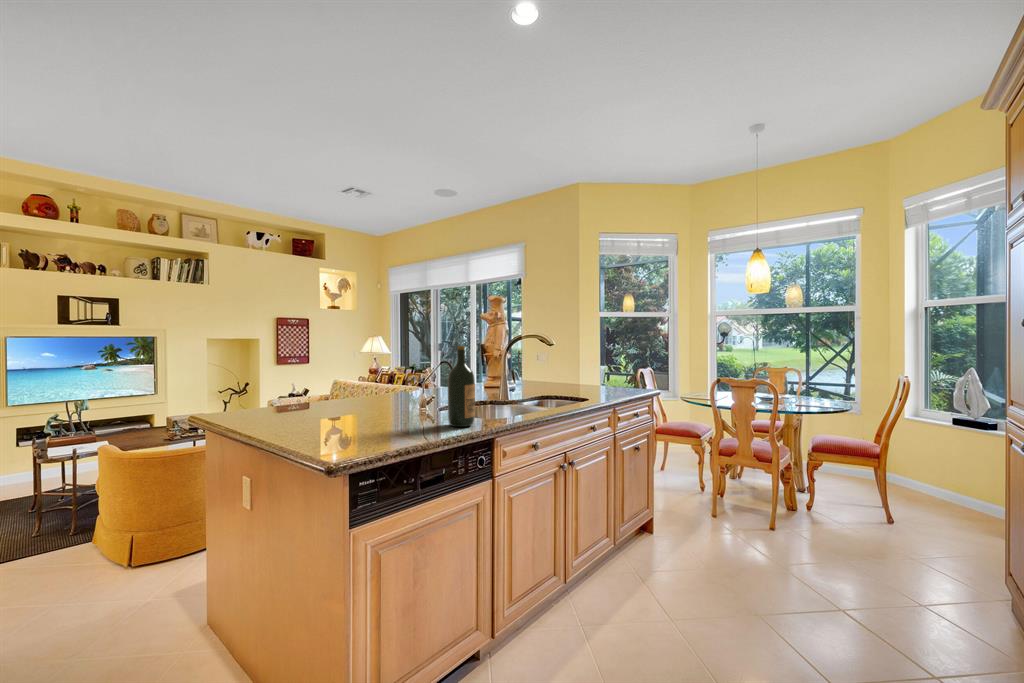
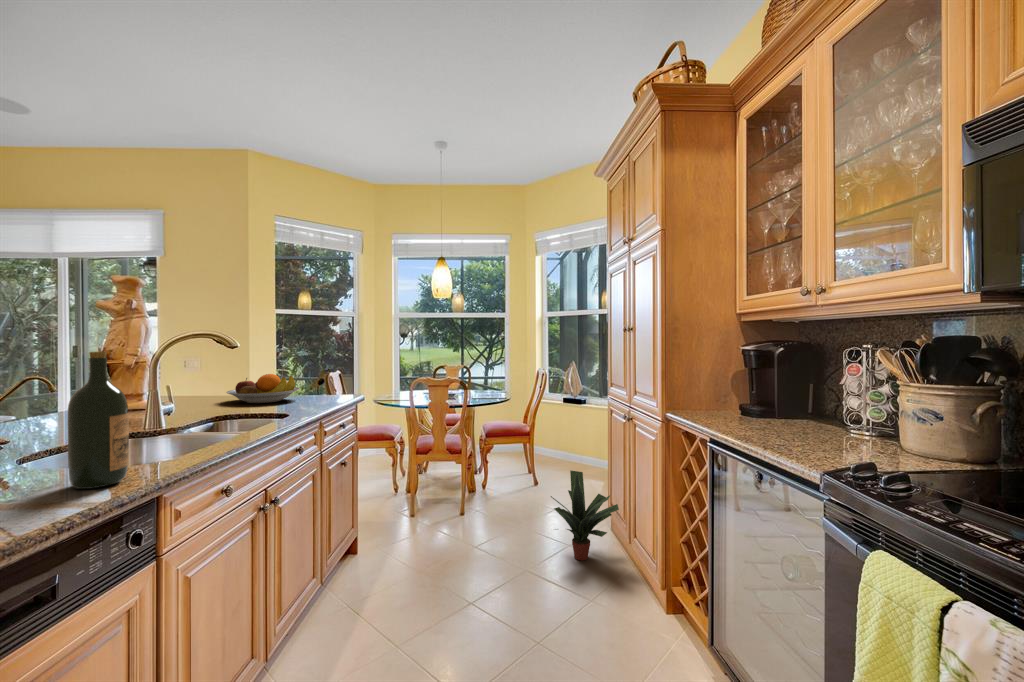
fruit bowl: none [554,366,606,389] -> present [226,374,300,403]
potted plant: none [880,510,1007,632] -> present [551,471,619,560]

